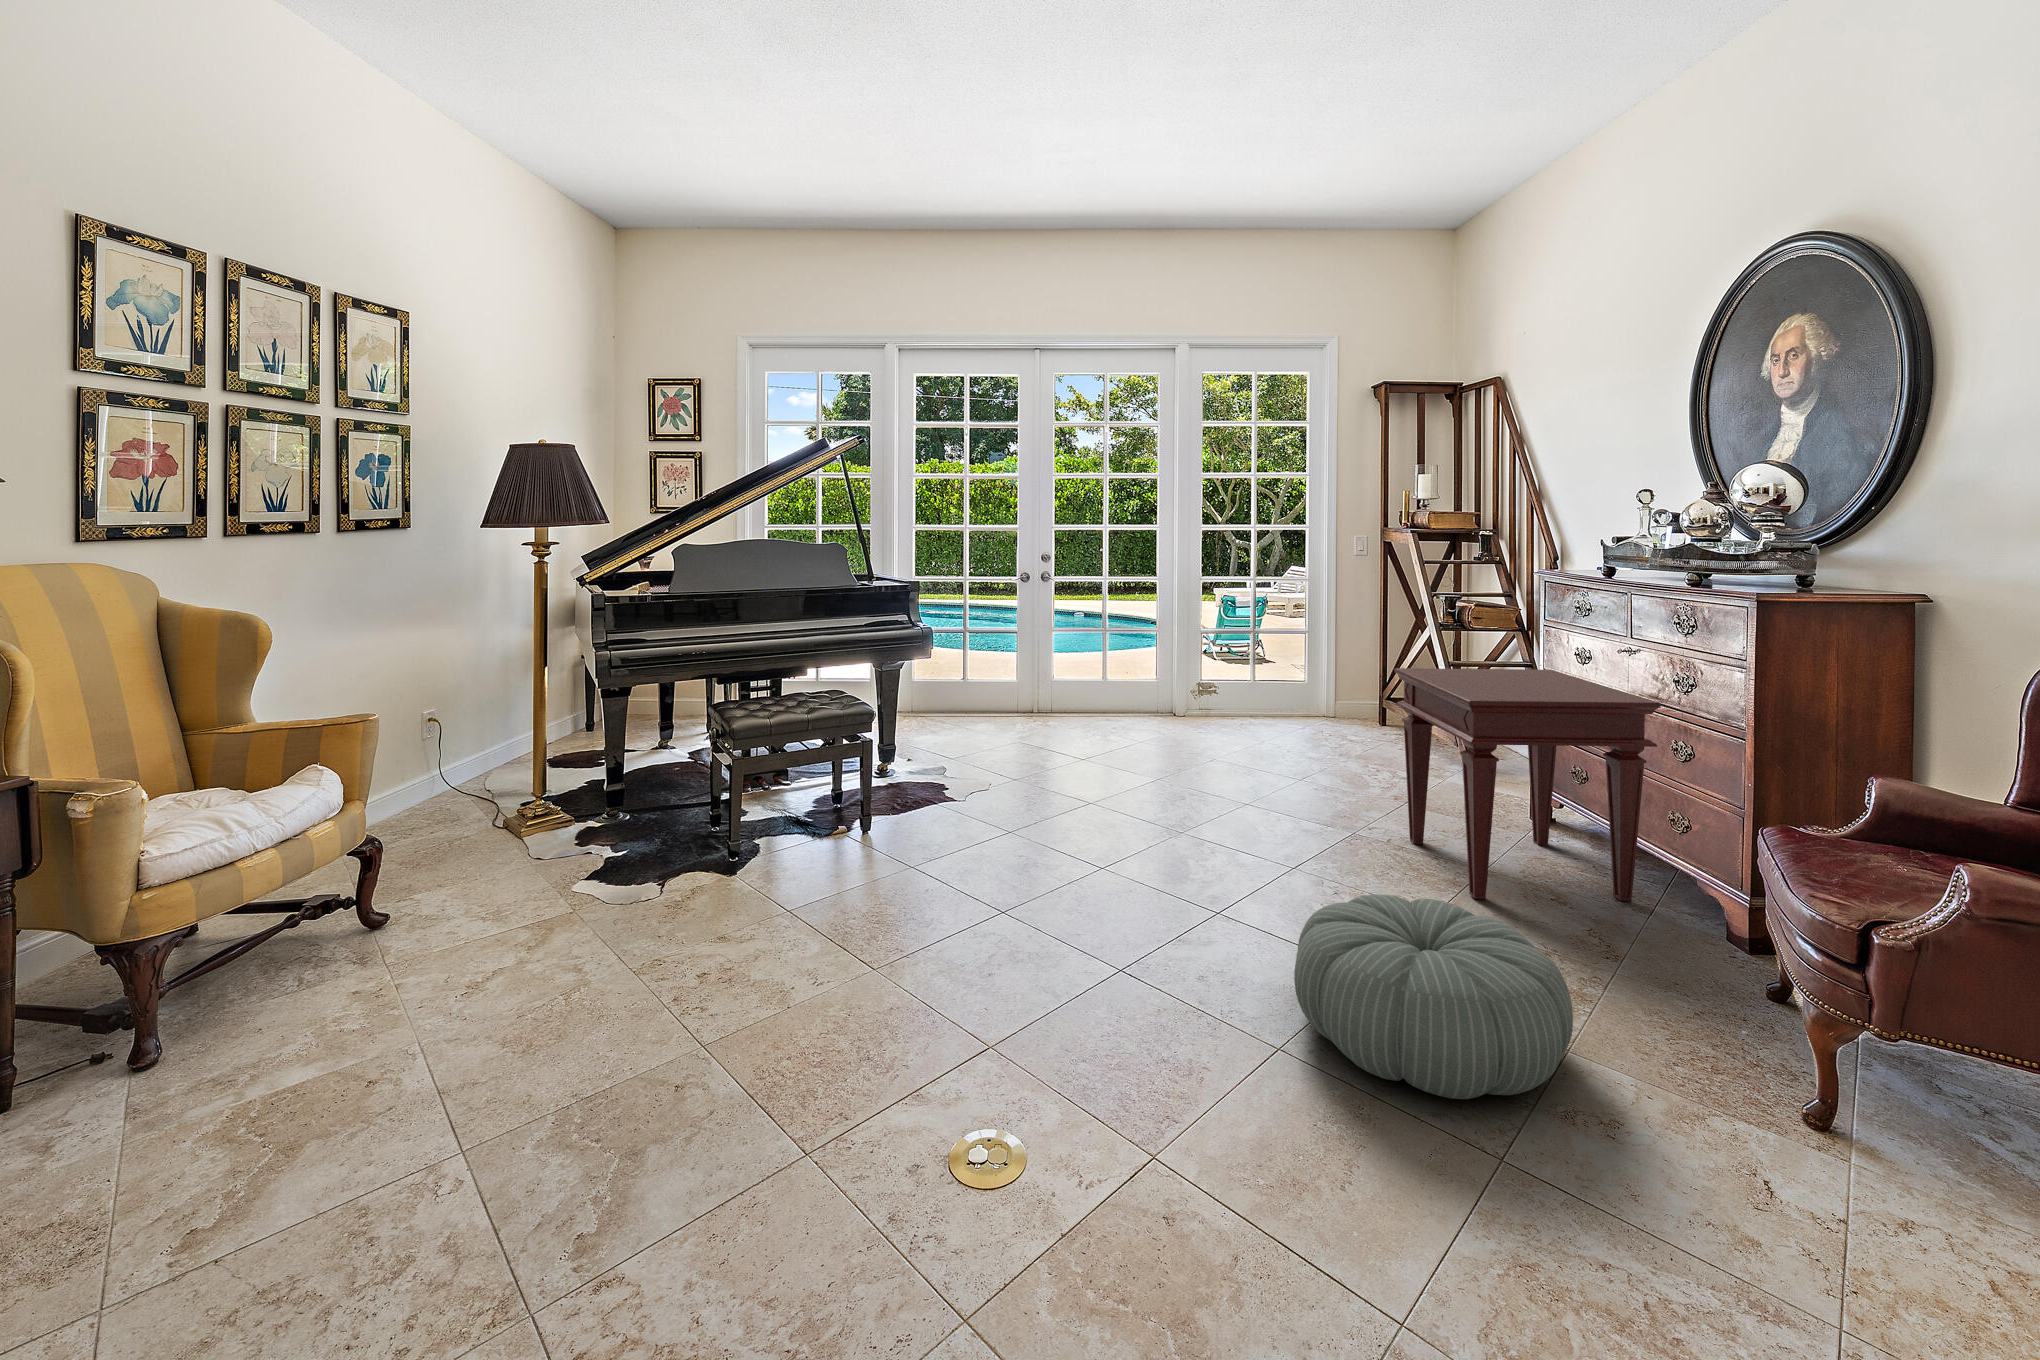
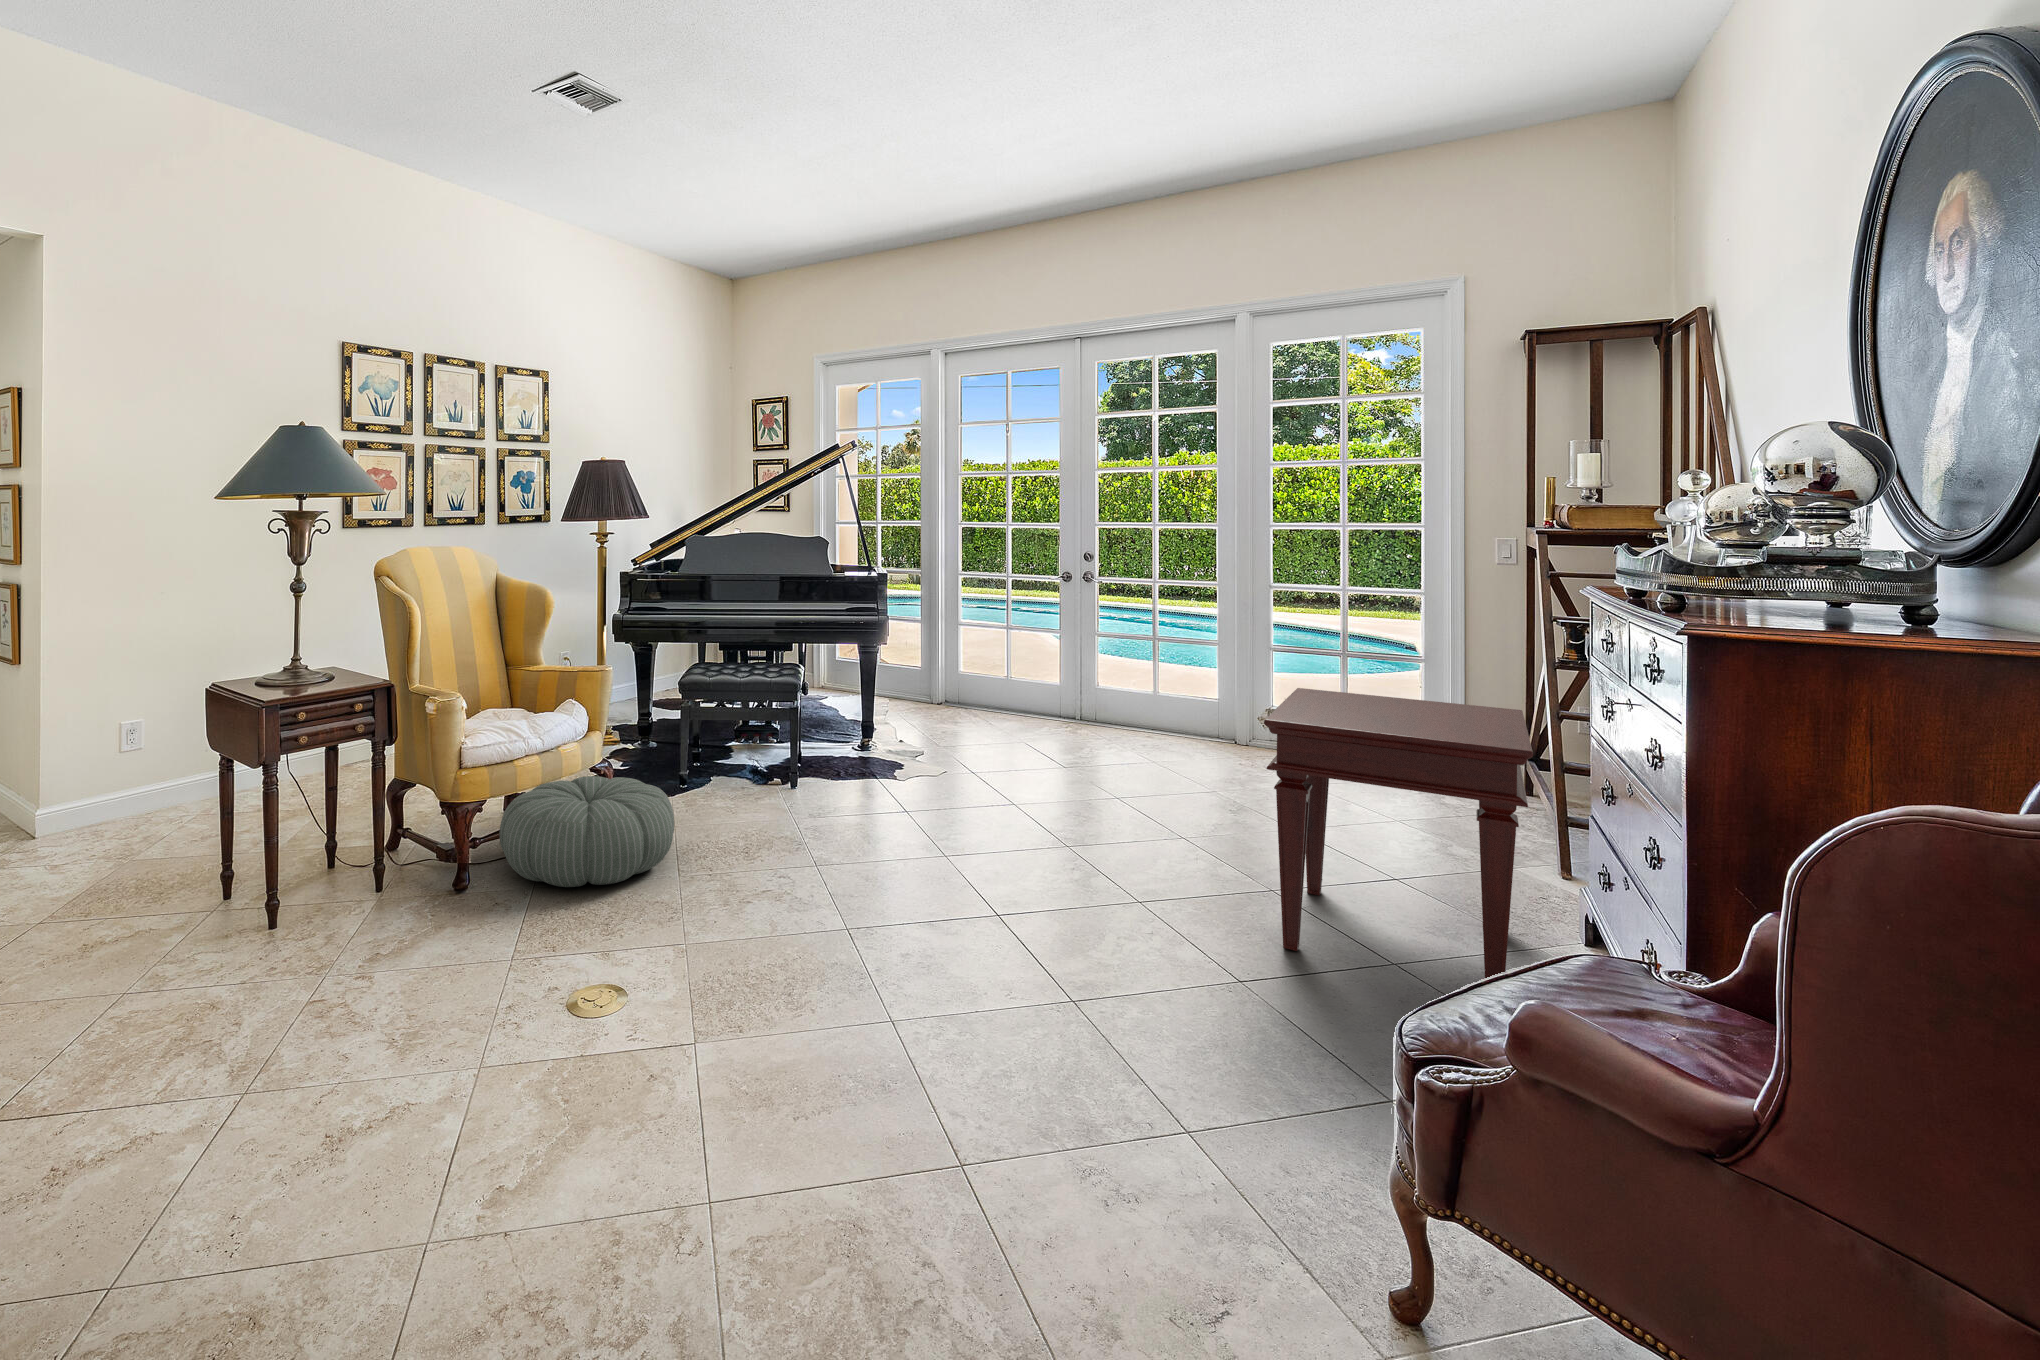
pouf: present [1294,894,1573,1099] -> present [500,776,674,887]

